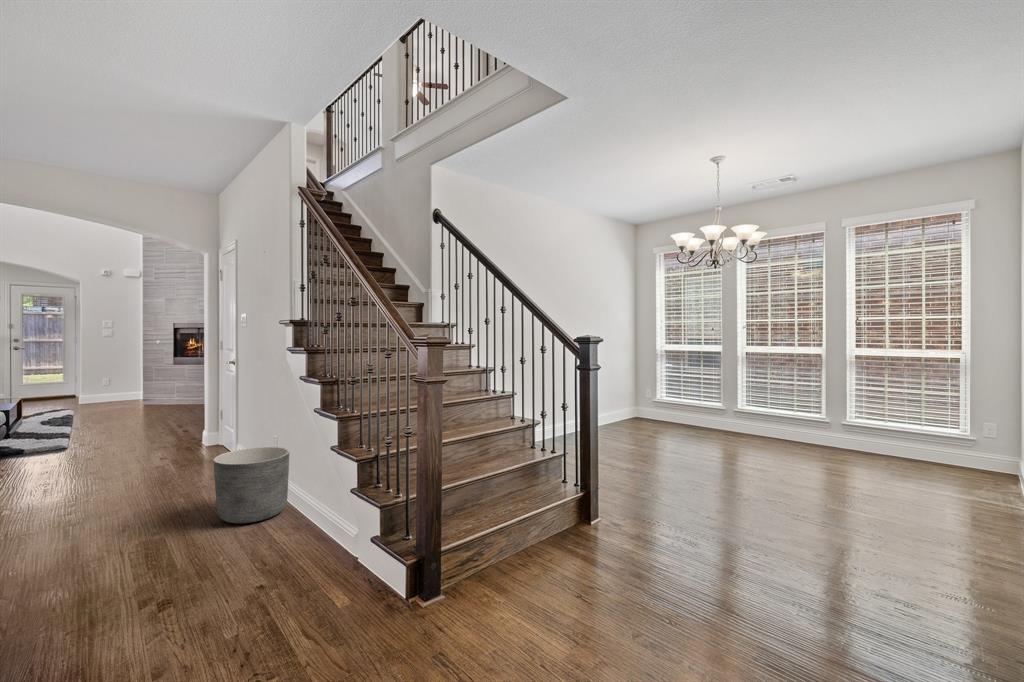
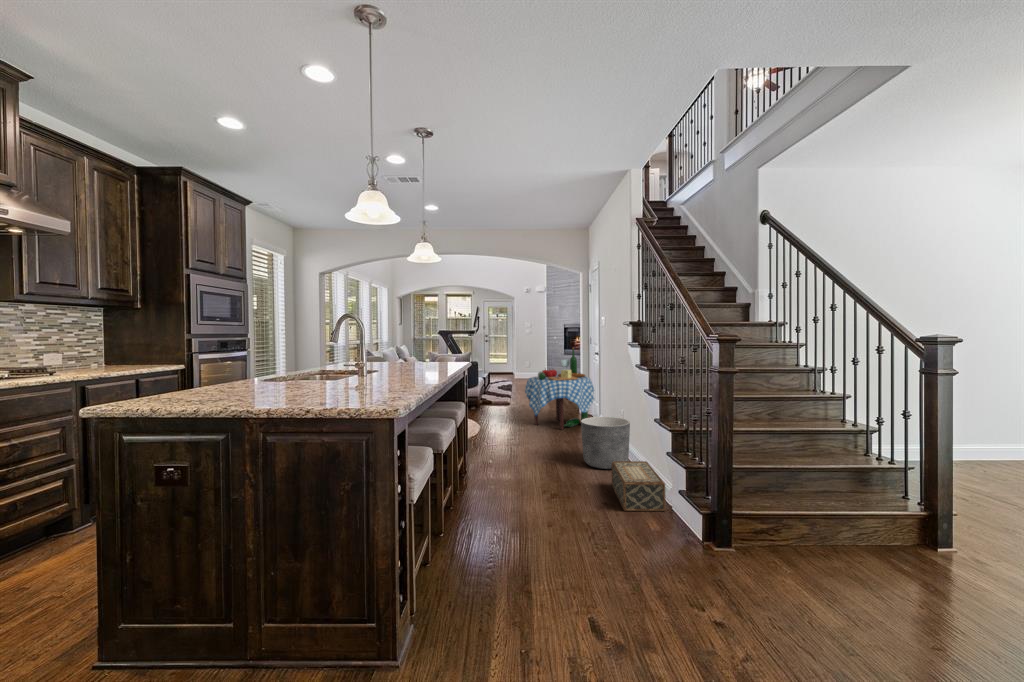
dining table: none [104,355,229,473] -> present [525,348,594,430]
woven basket: none [268,501,350,583] -> present [612,461,666,511]

